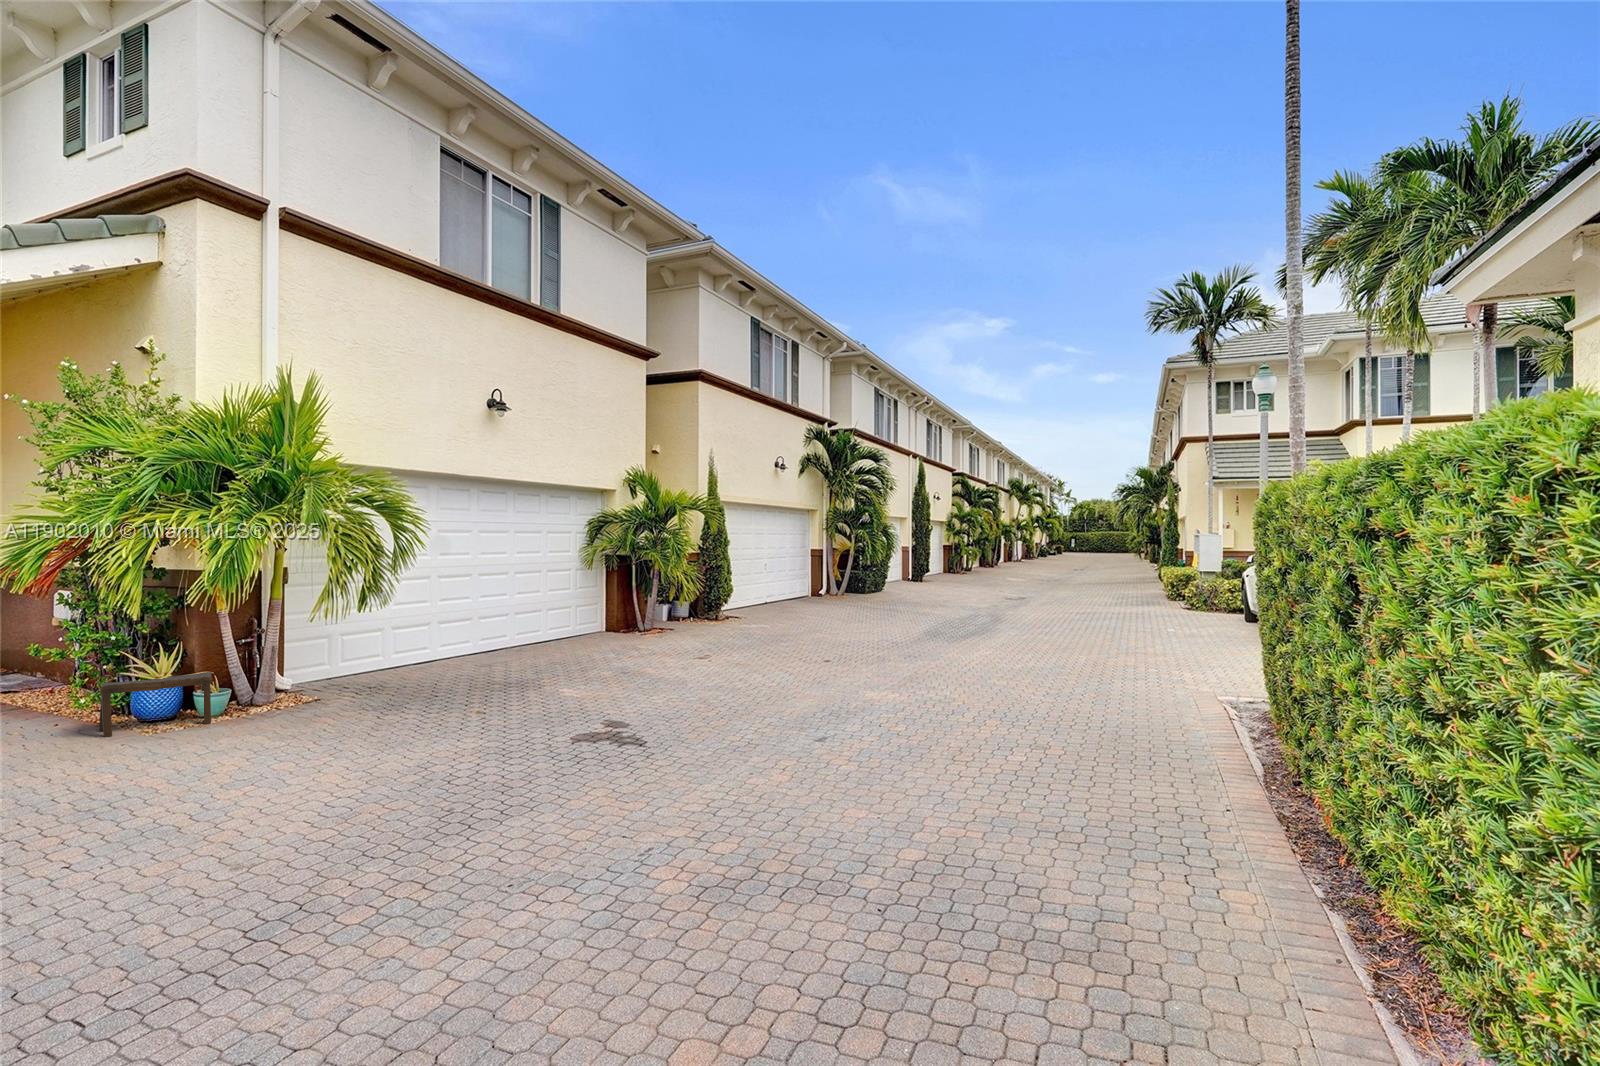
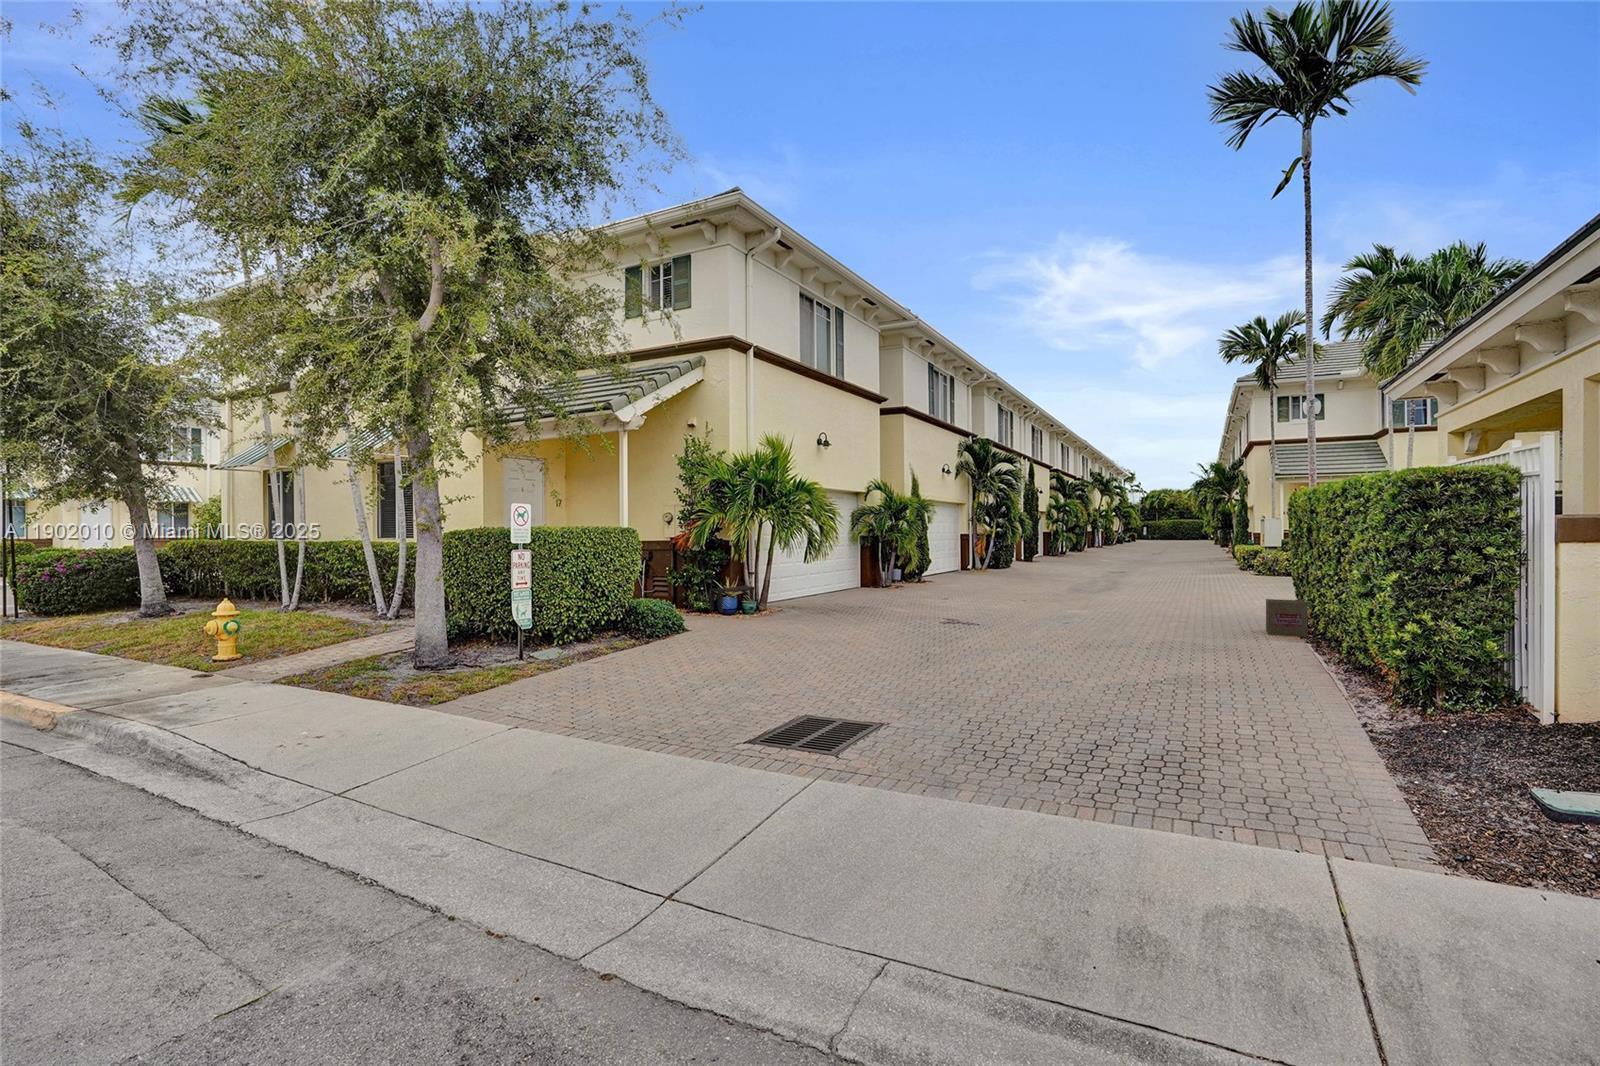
cardboard box: none [1224,757,1336,881] -> present [1266,599,1308,637]

